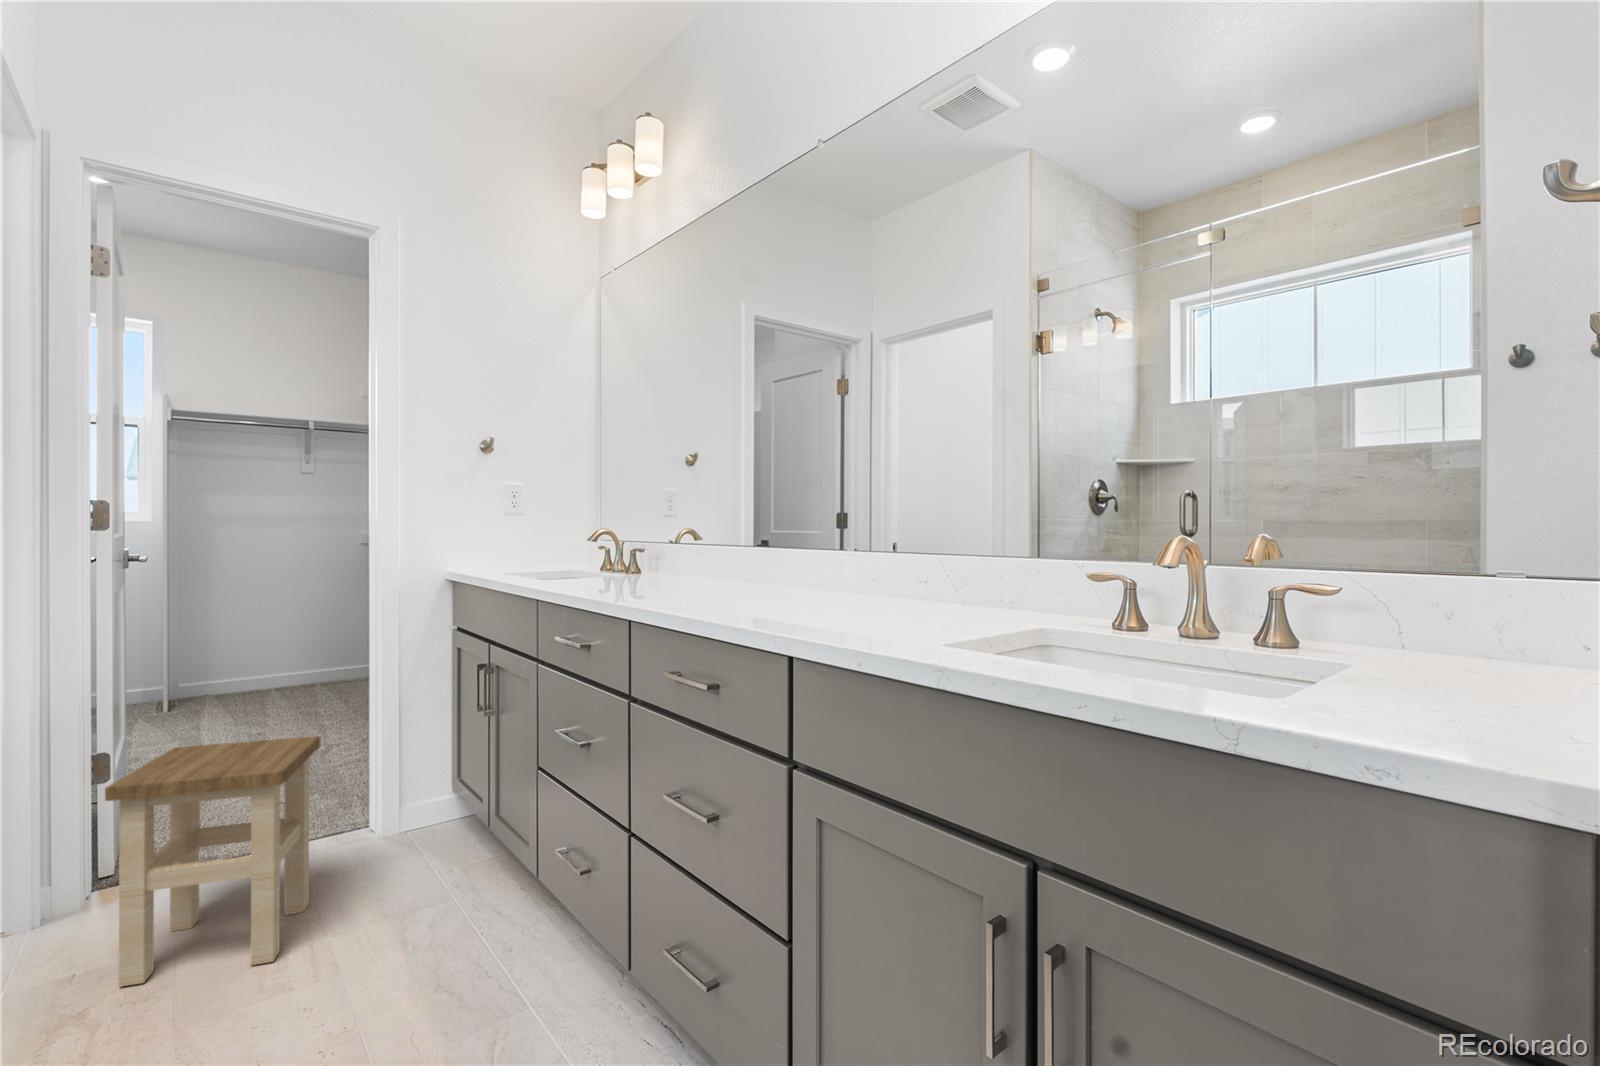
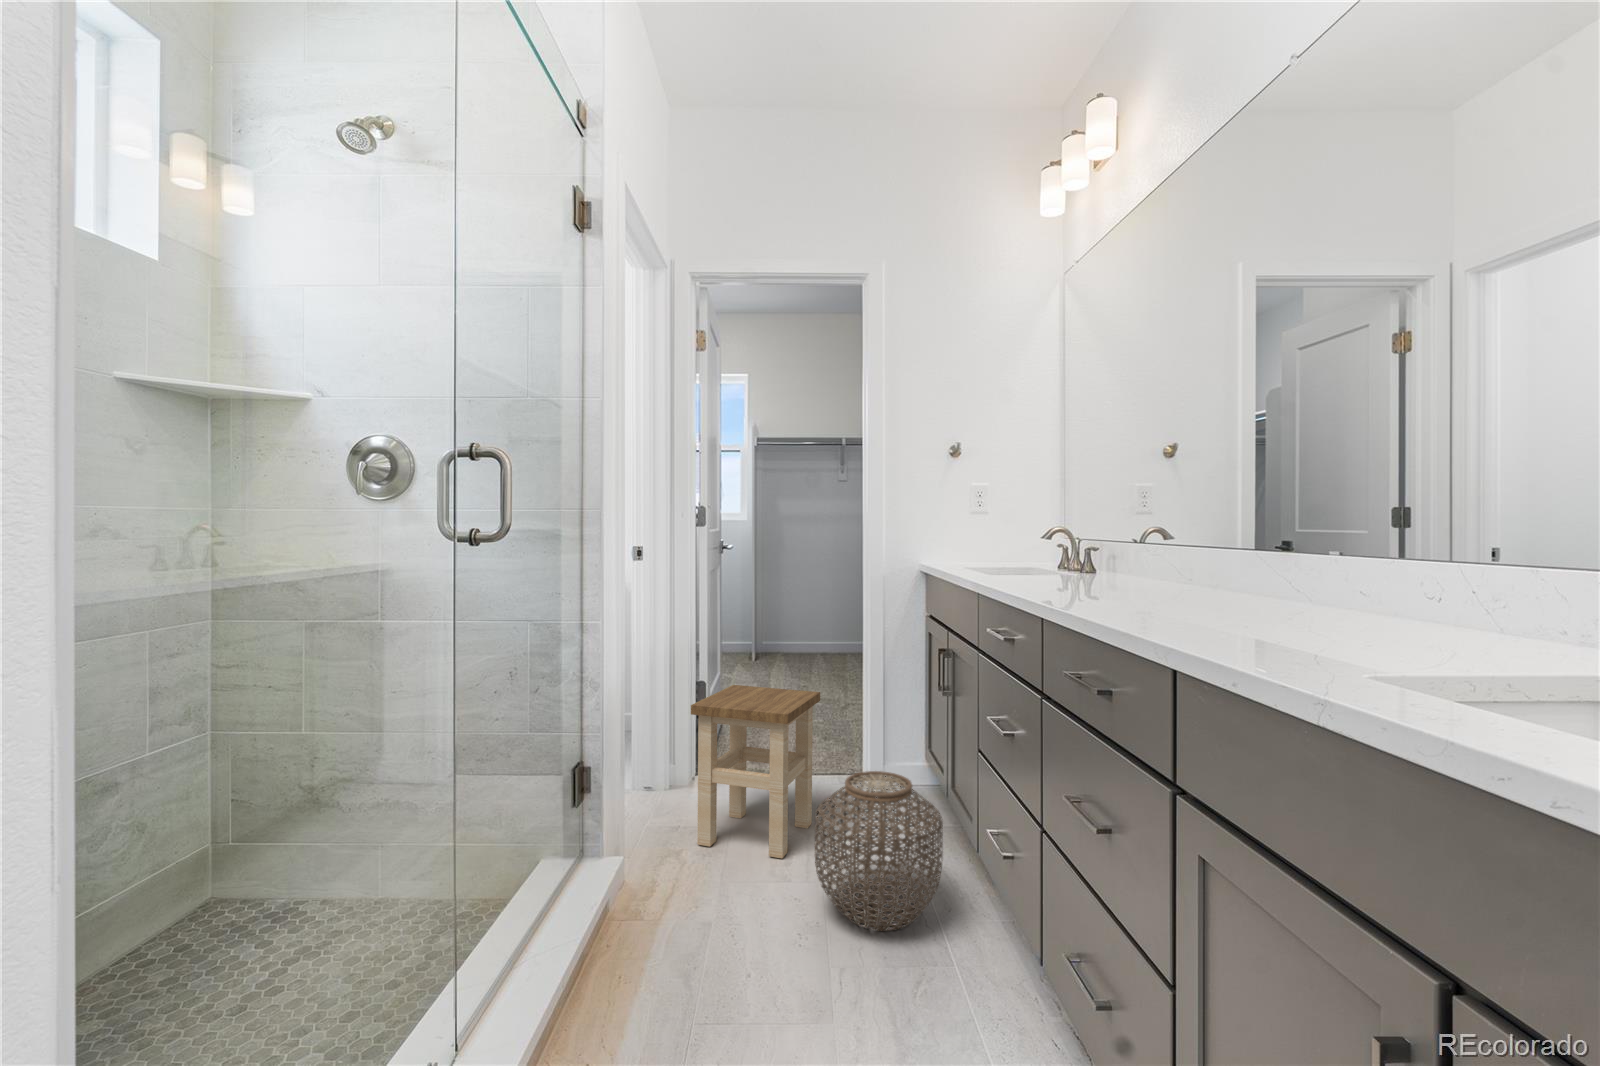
woven basket: none [337,814,505,1008] -> present [815,771,943,931]

